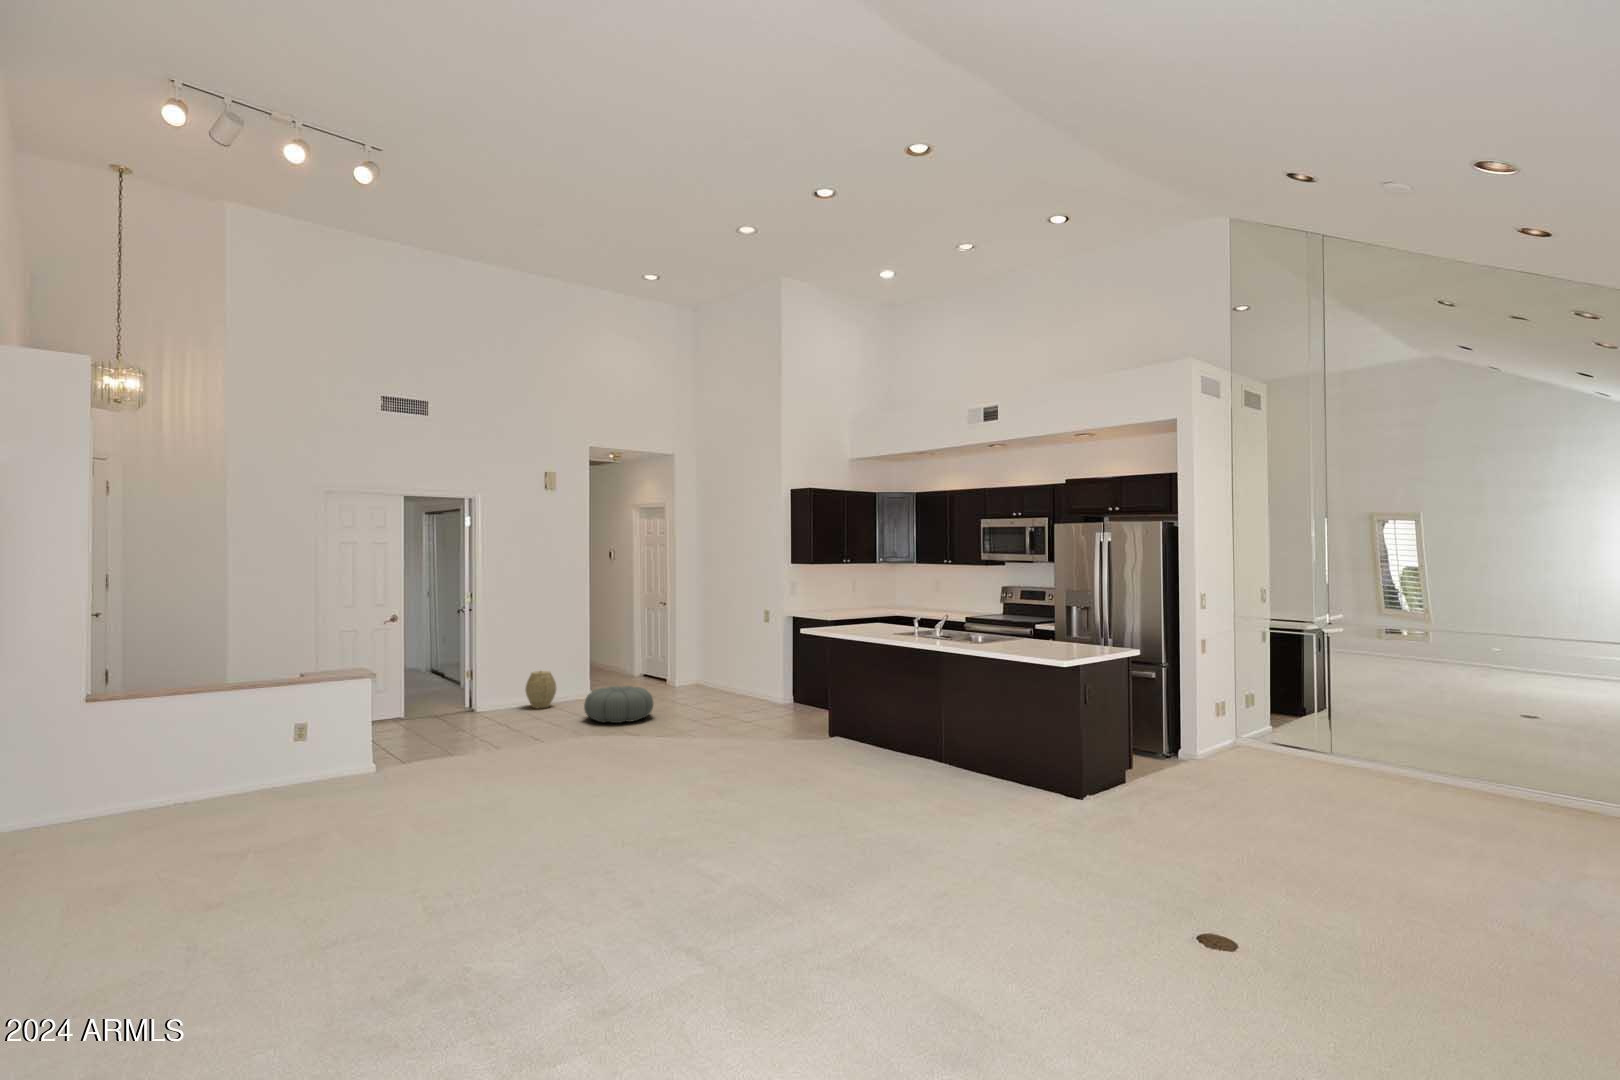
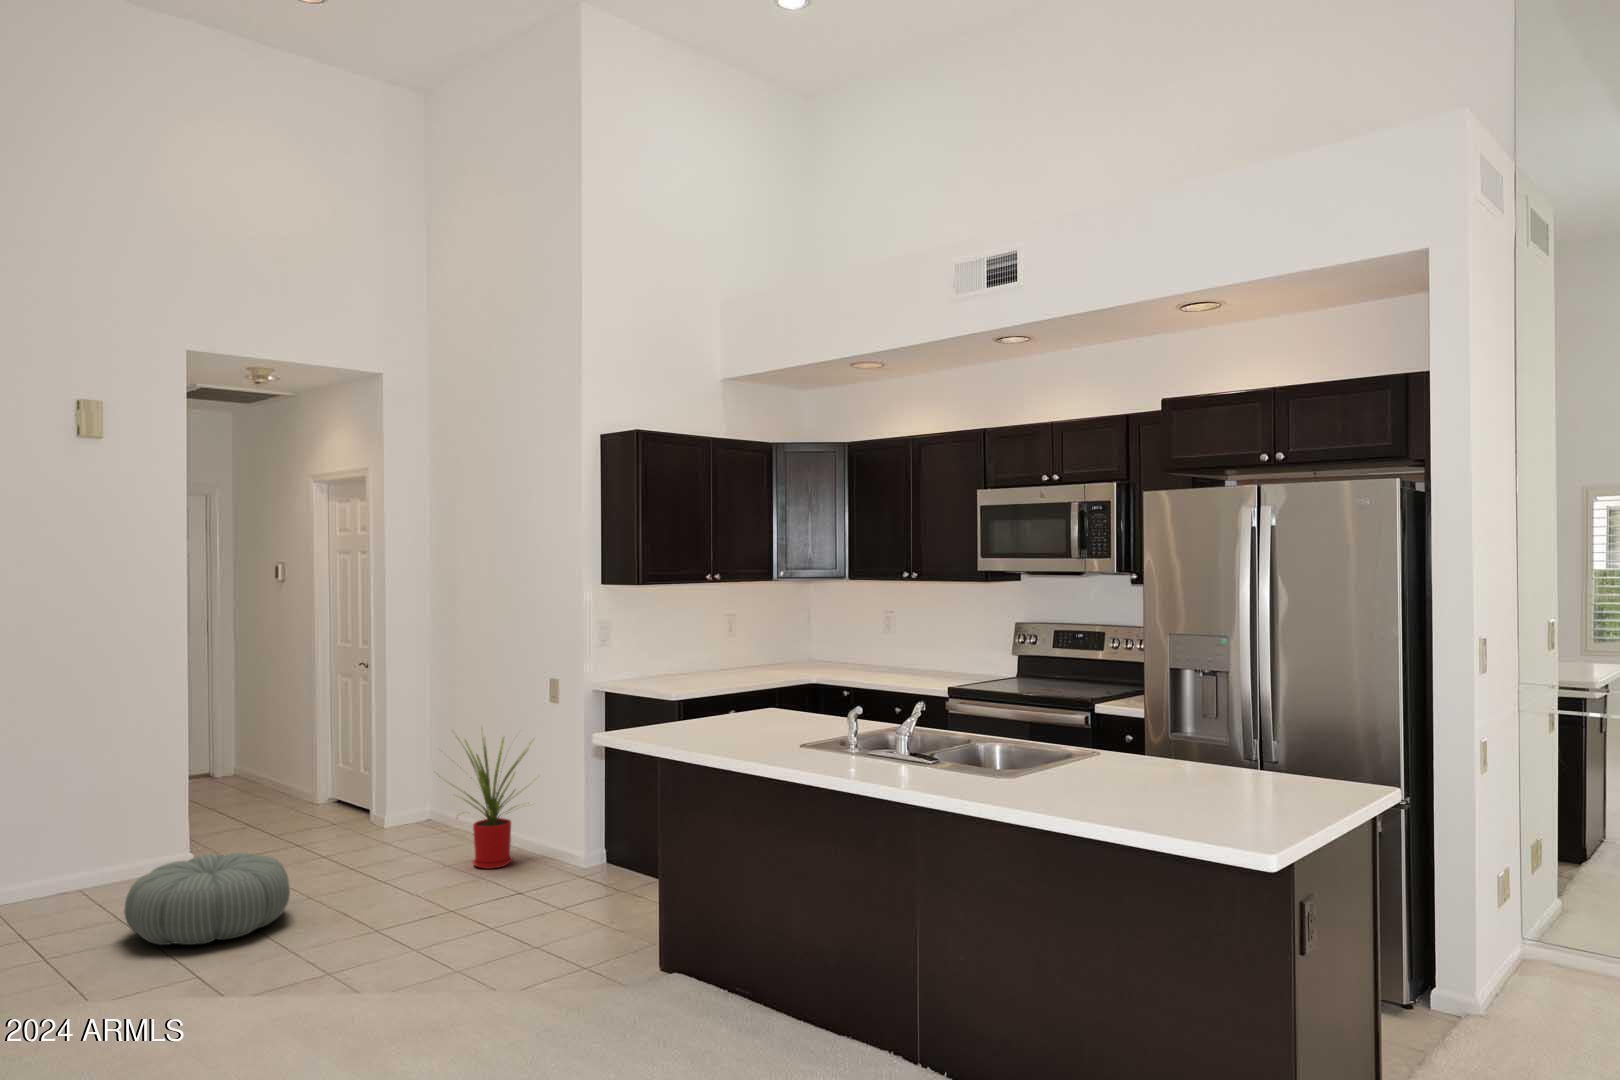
house plant: none [709,633,760,703] -> present [453,736,534,869]
woven basket: present [525,671,556,709] -> none [24,820,99,903]

